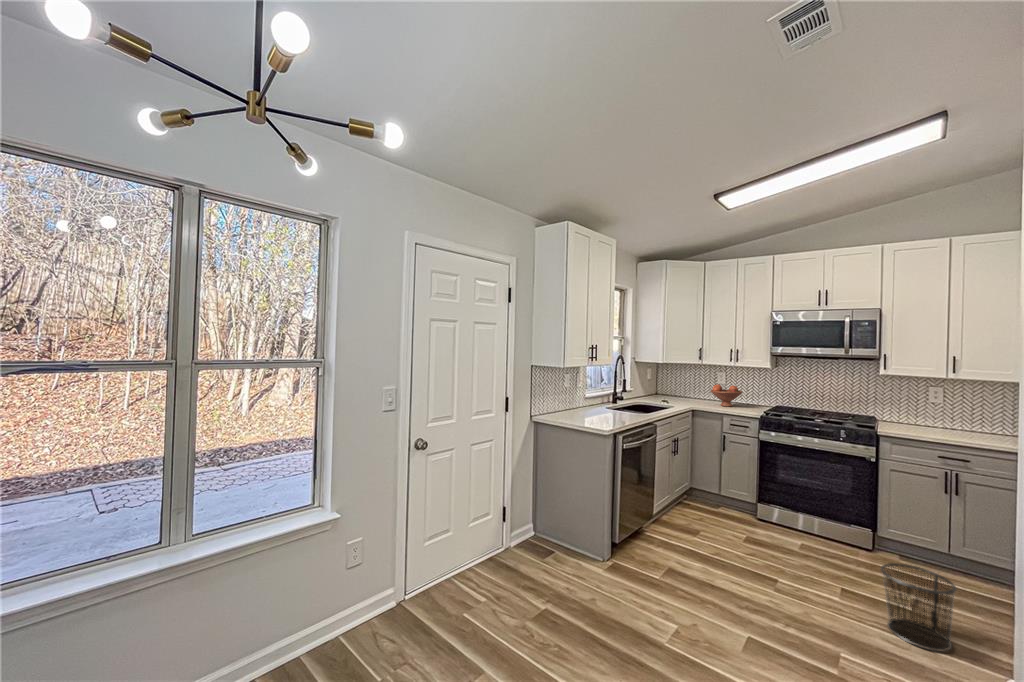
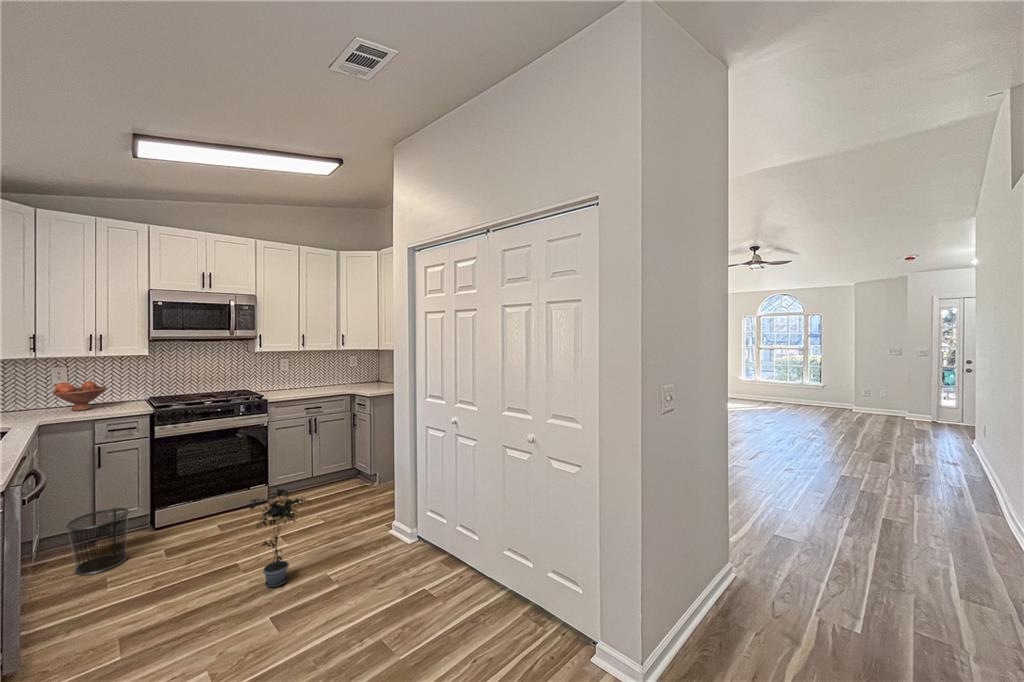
potted plant: none [763,513,823,625] -> present [247,486,309,587]
waste bin: present [881,563,956,651] -> present [66,508,129,575]

